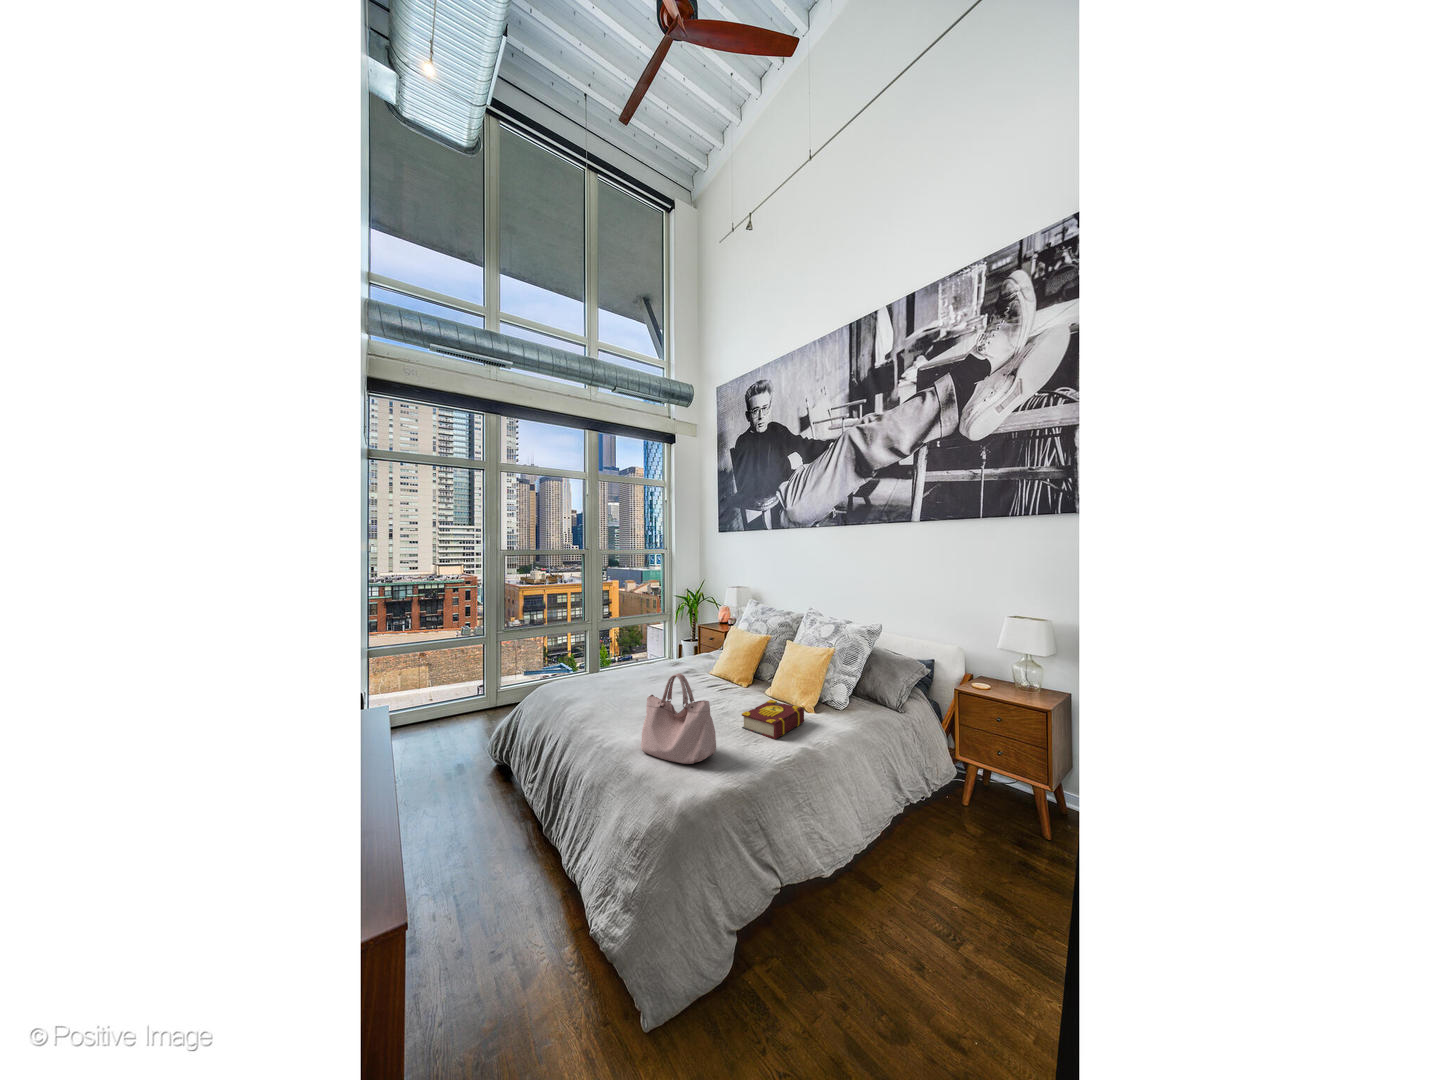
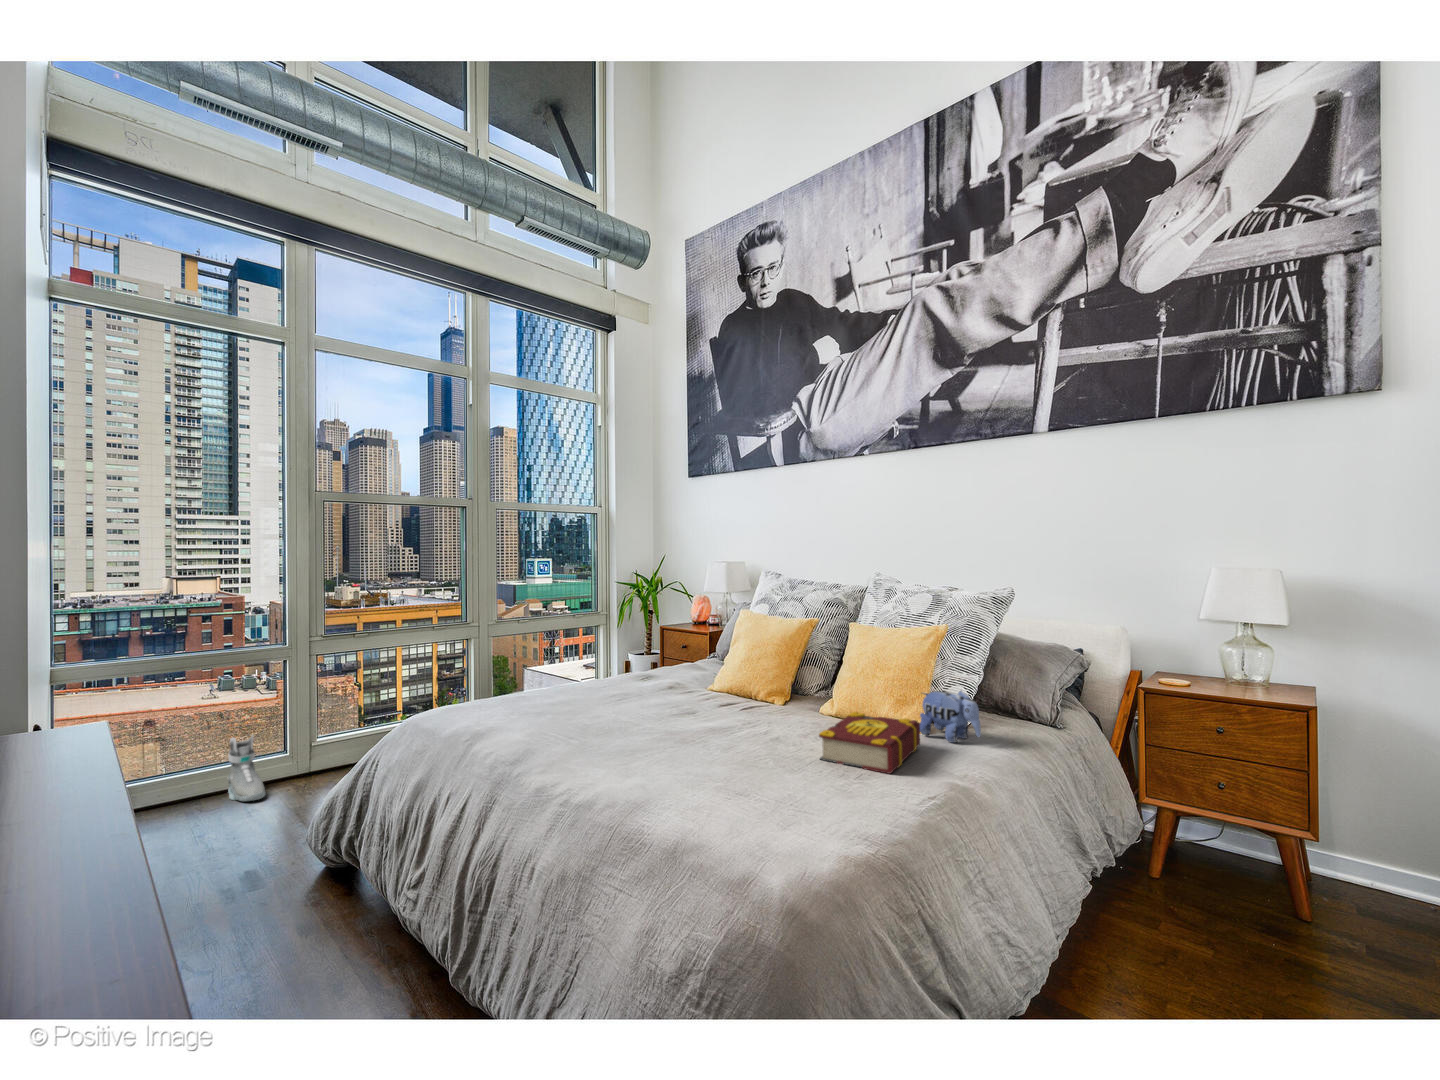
handbag: present [641,673,716,764] -> none [654,652,814,822]
sneaker: none [453,687,472,725] -> present [227,735,265,802]
plush toy: none [811,689,841,721] -> present [920,691,981,743]

